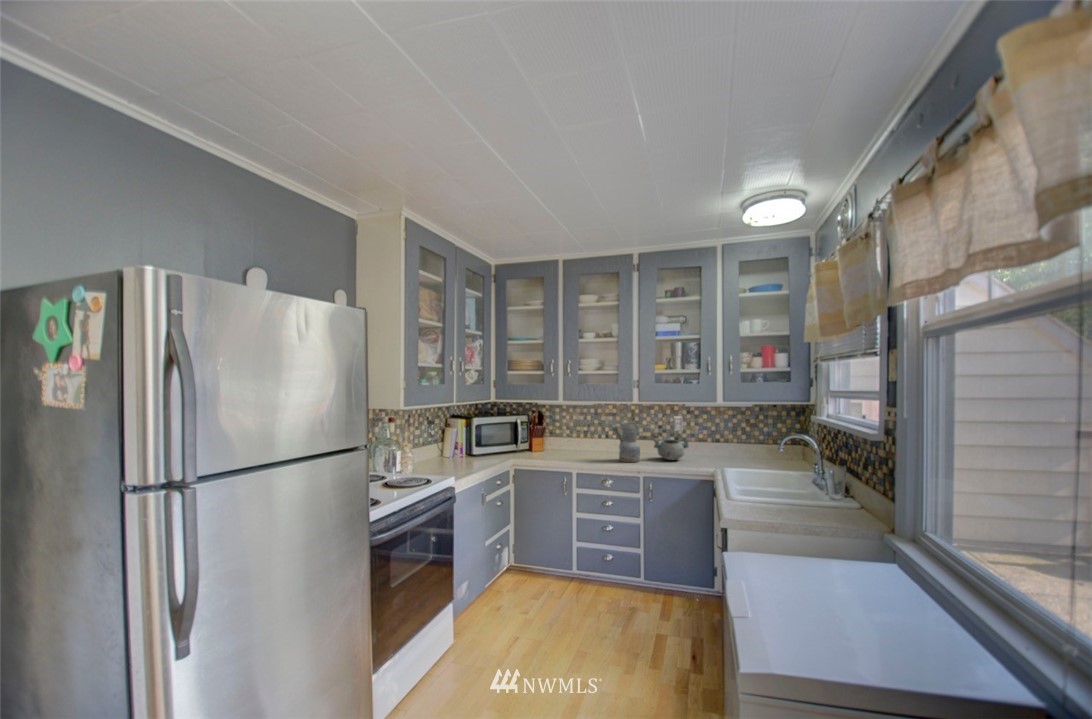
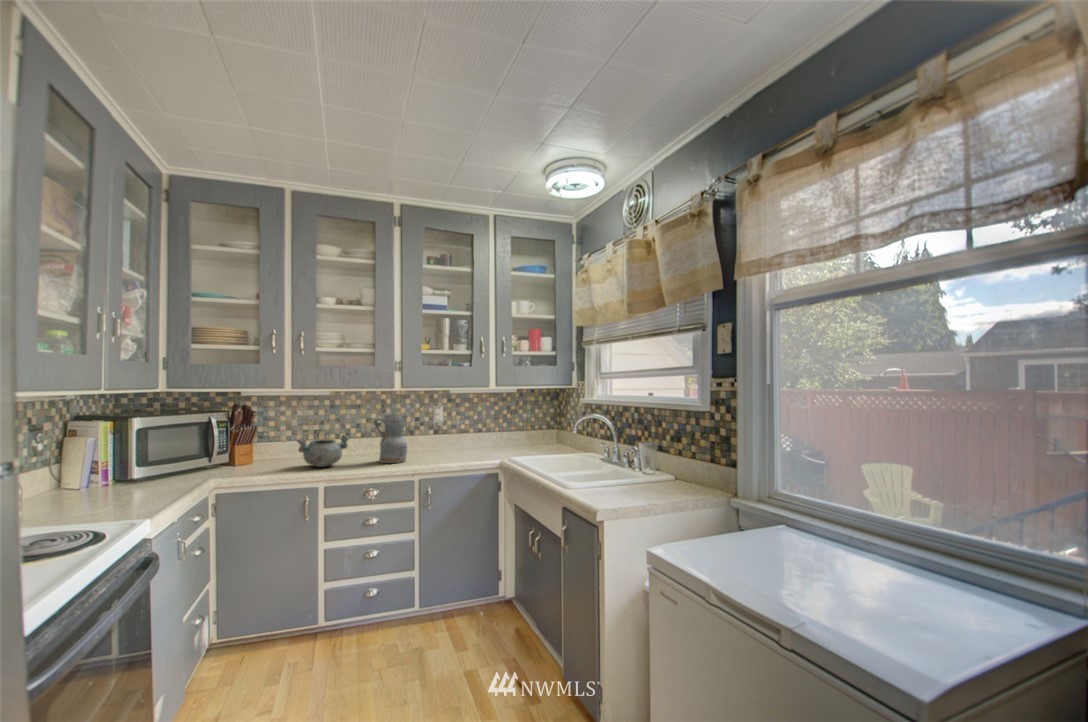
bowl: present [653,437,690,460] -> present [297,435,350,467]

